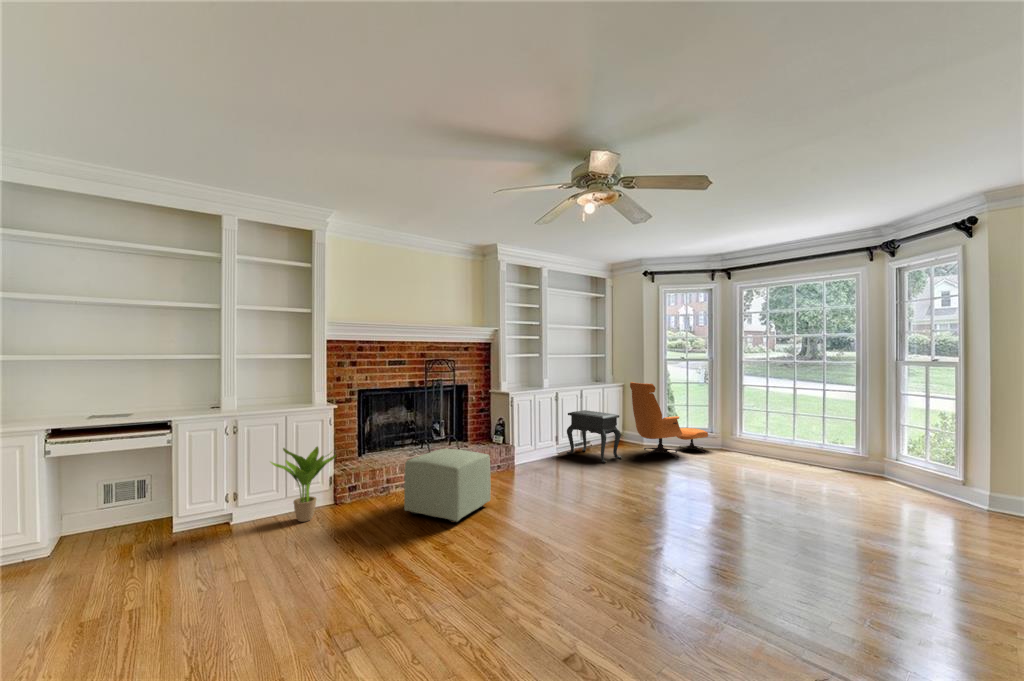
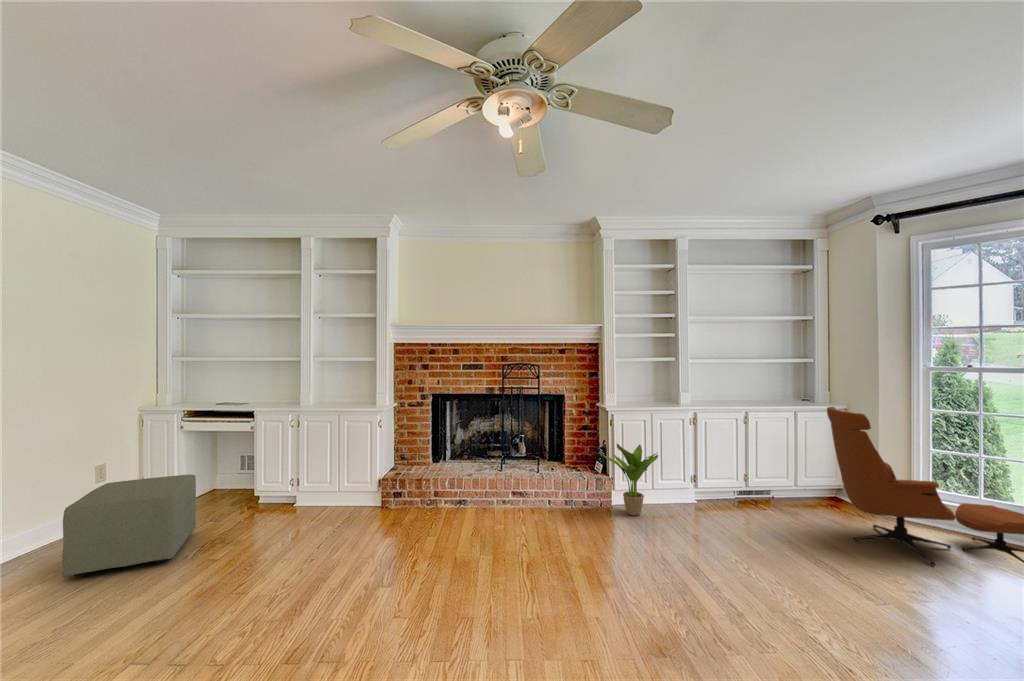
side table: present [567,410,621,463] -> none [713,444,800,535]
potted plant: present [271,447,336,522] -> present [603,444,658,516]
ottoman: present [404,449,491,522] -> present [62,475,196,577]

